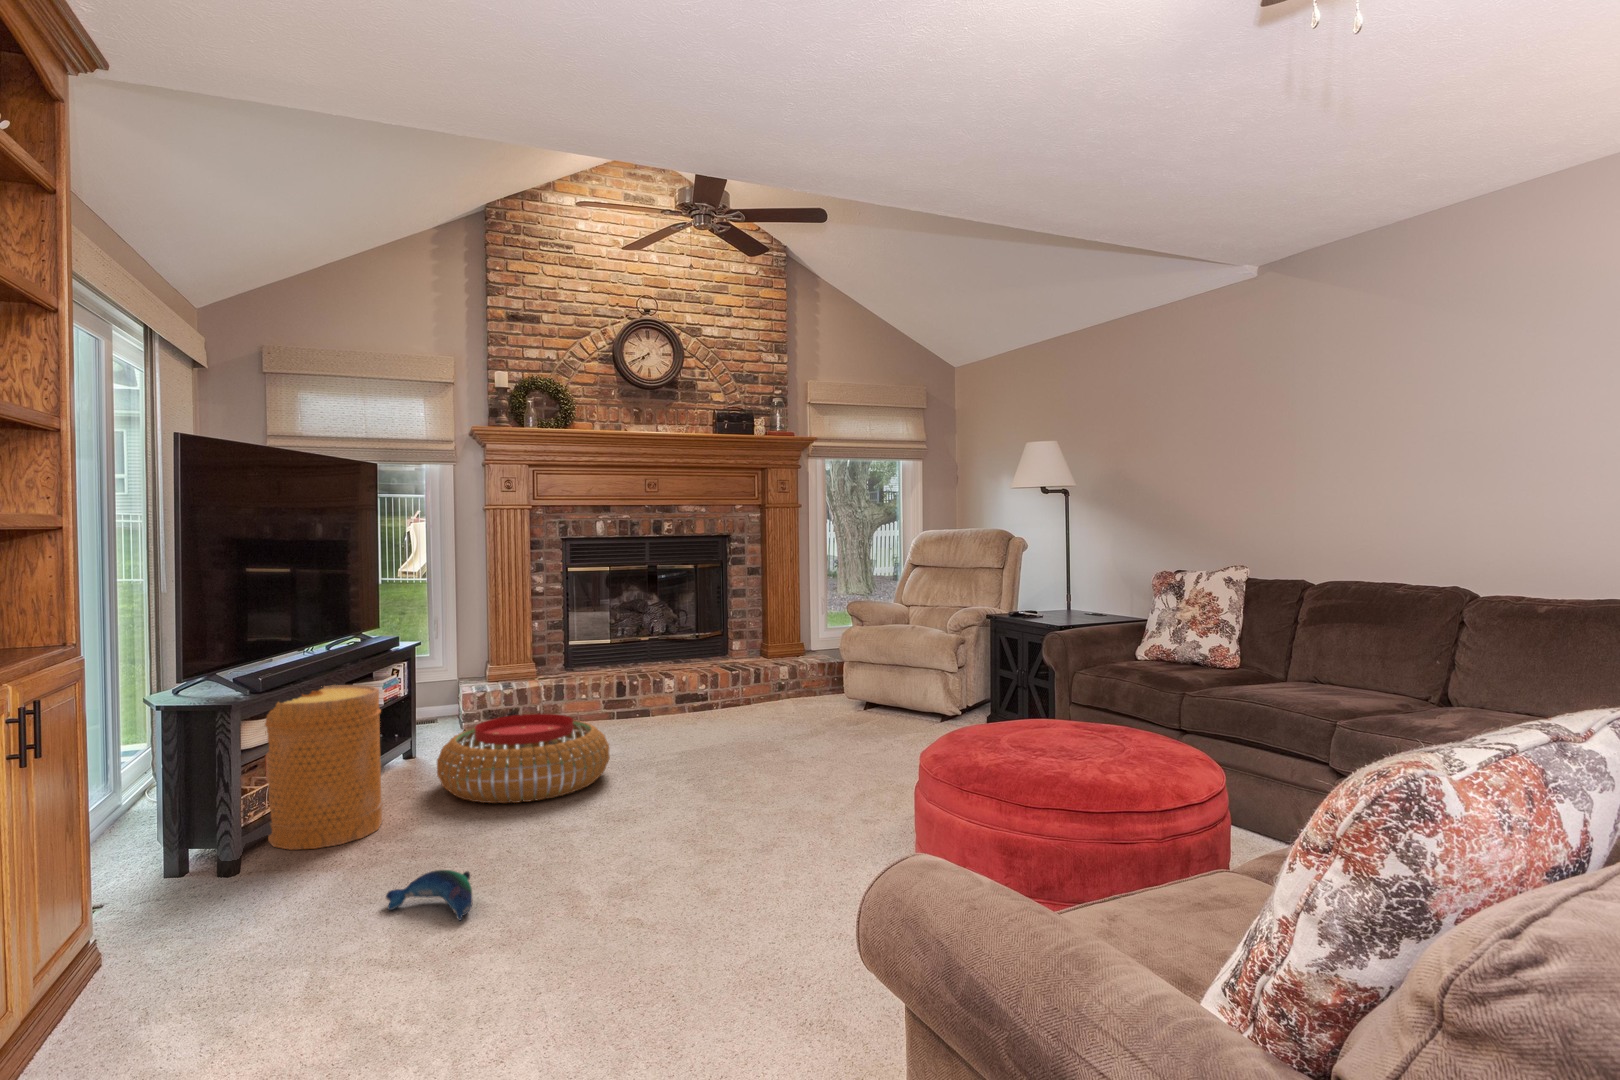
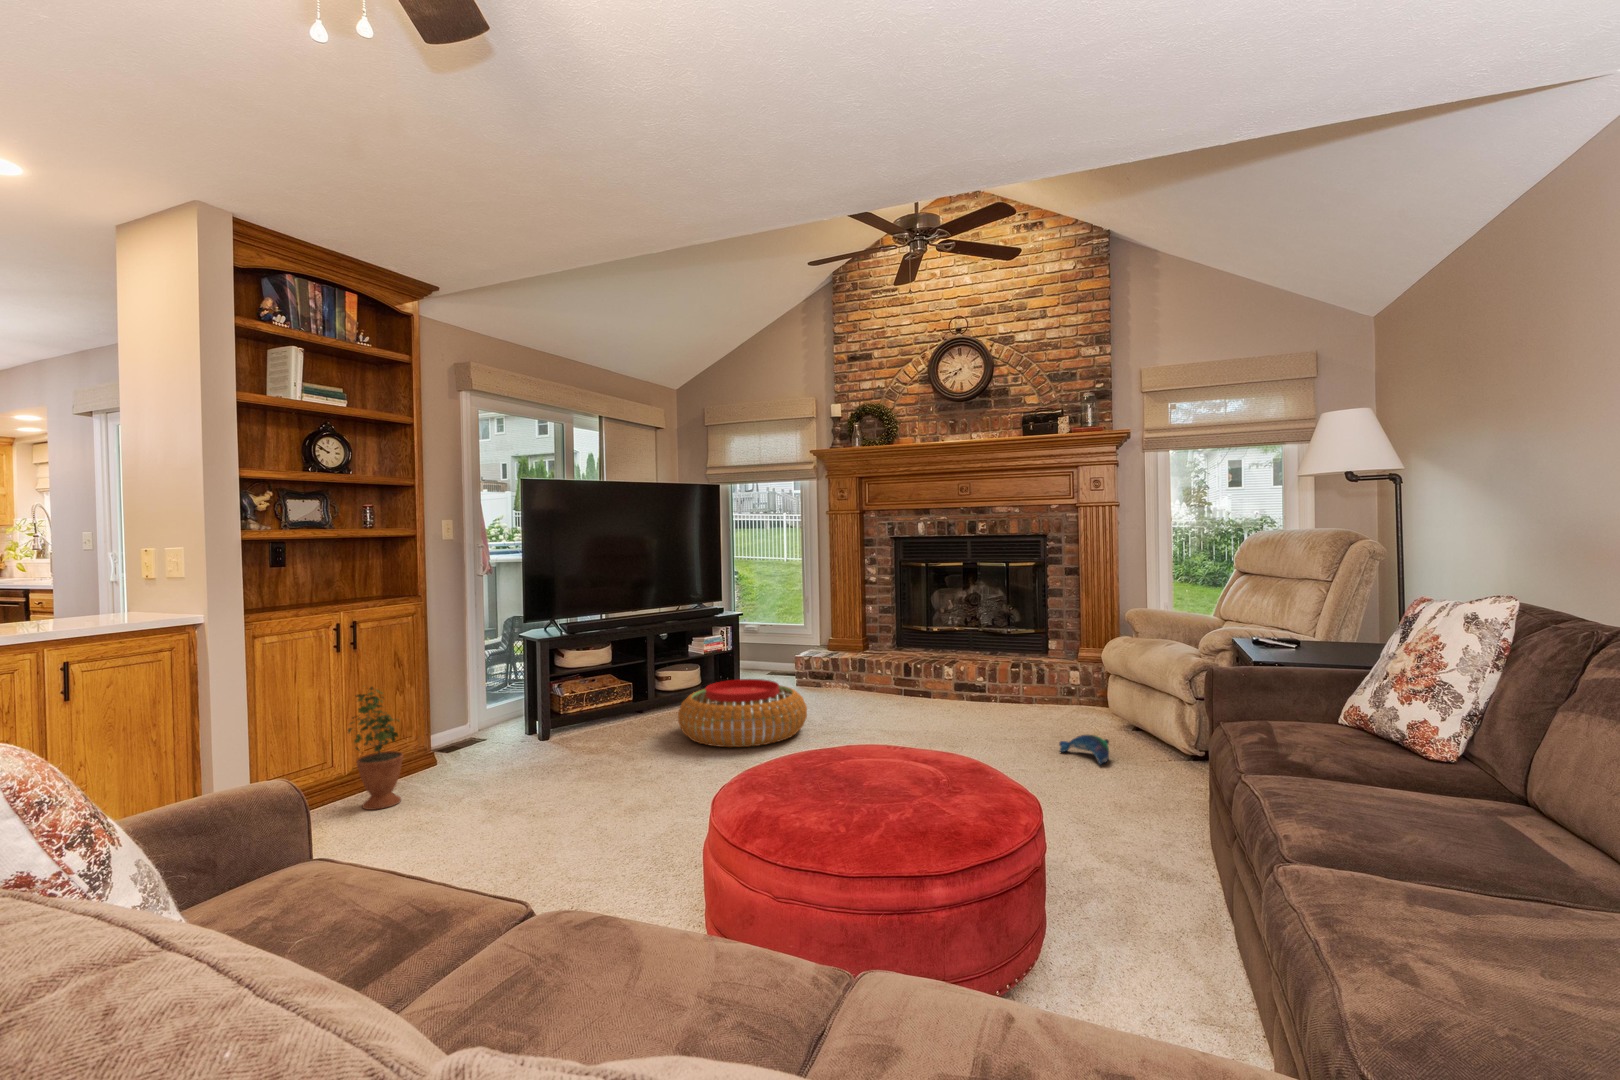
basket: present [263,685,383,850] -> none [560,641,633,747]
potted plant: none [83,788,201,1011] -> present [348,687,403,810]
plush toy: present [386,870,473,920] -> present [1059,735,1109,765]

